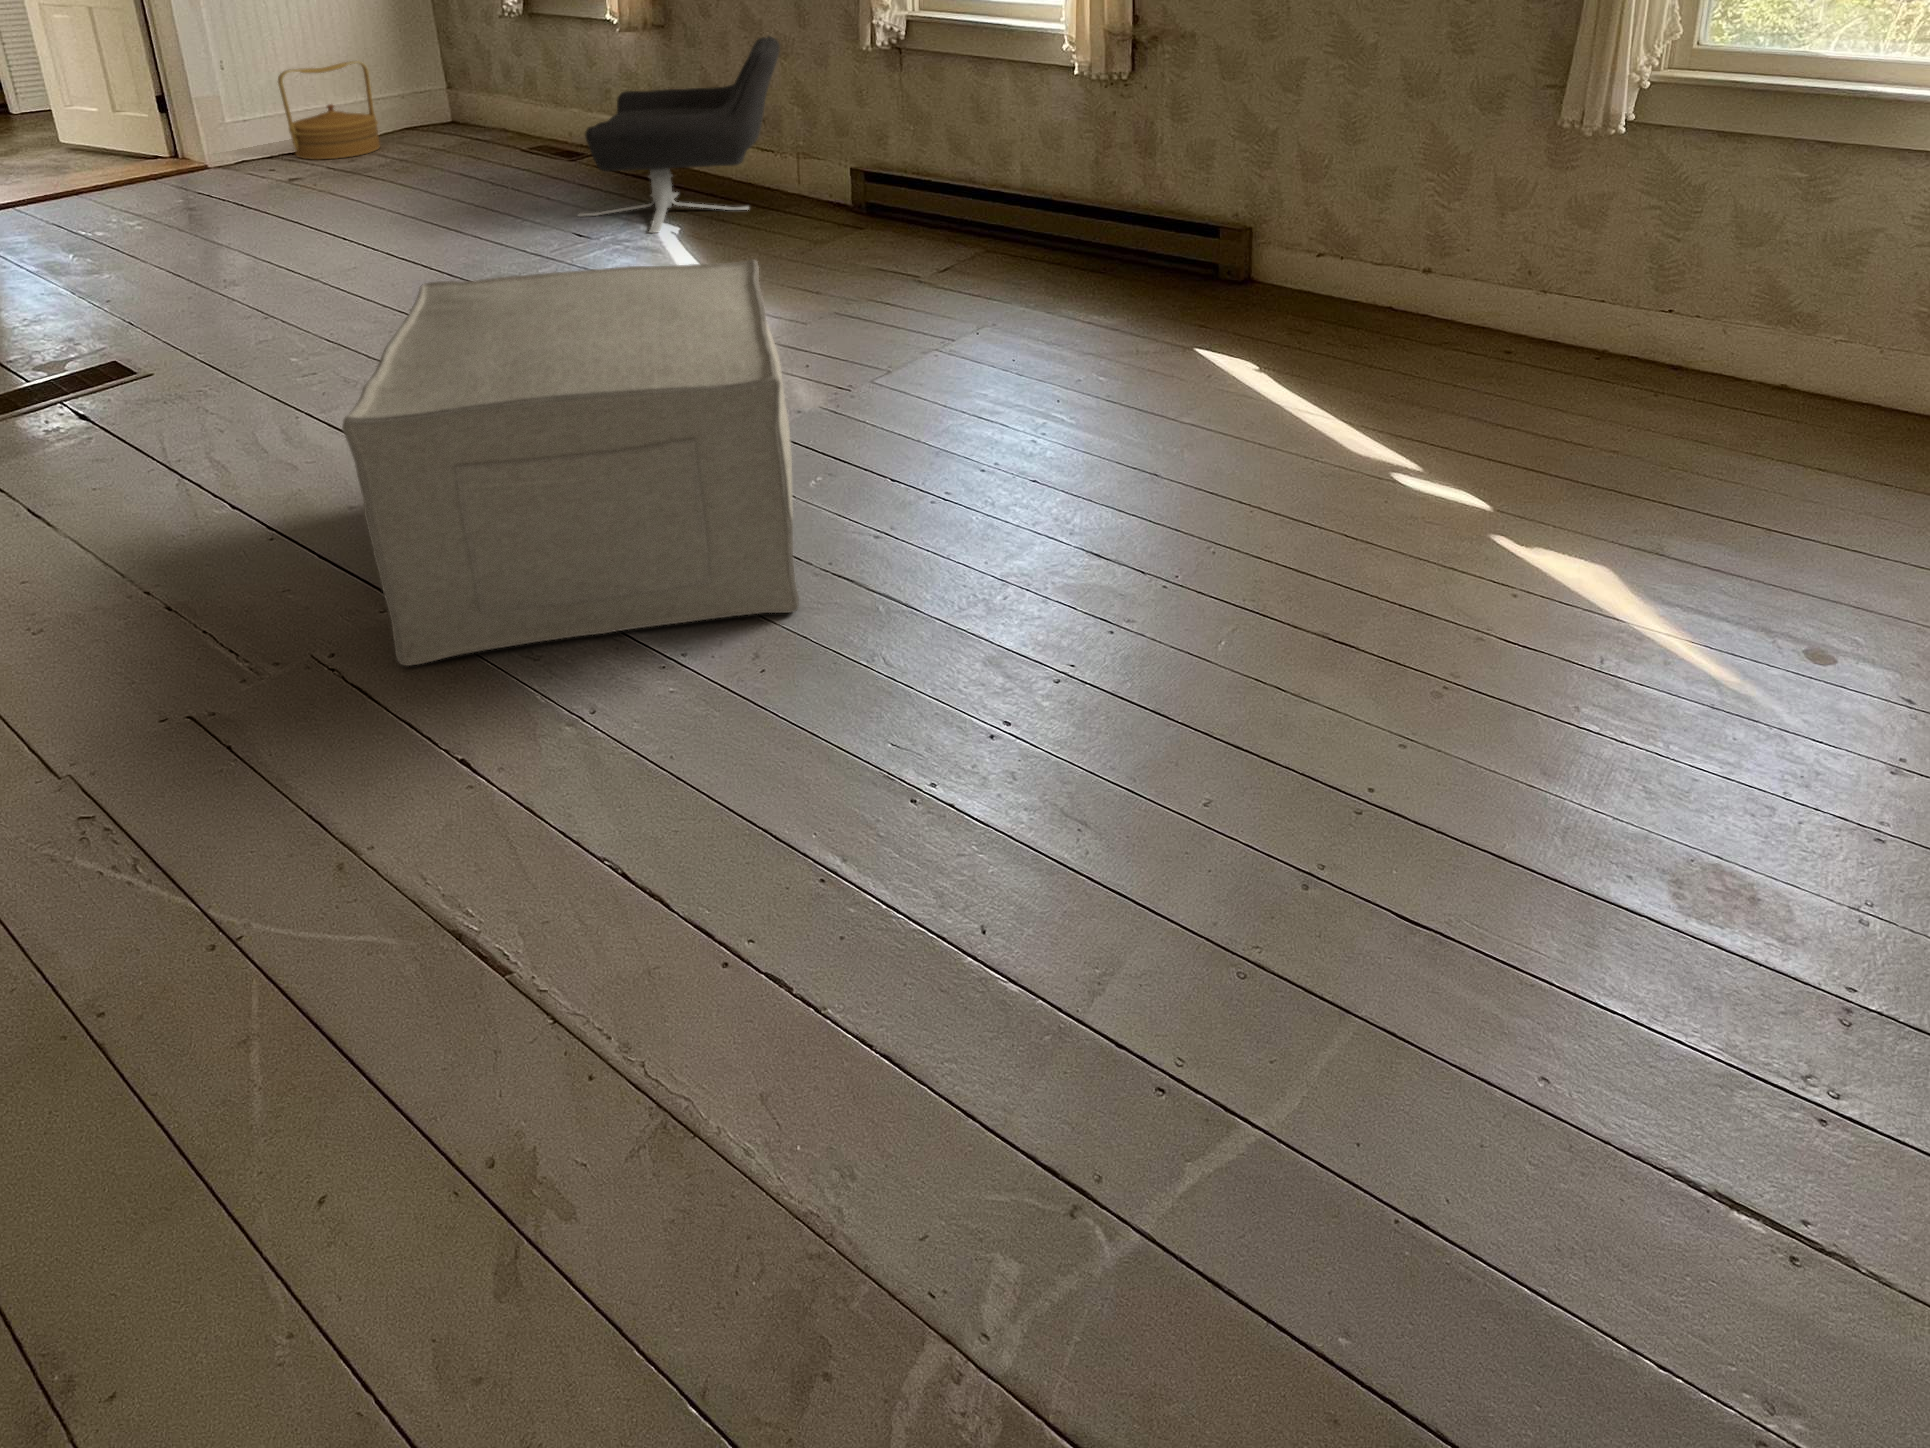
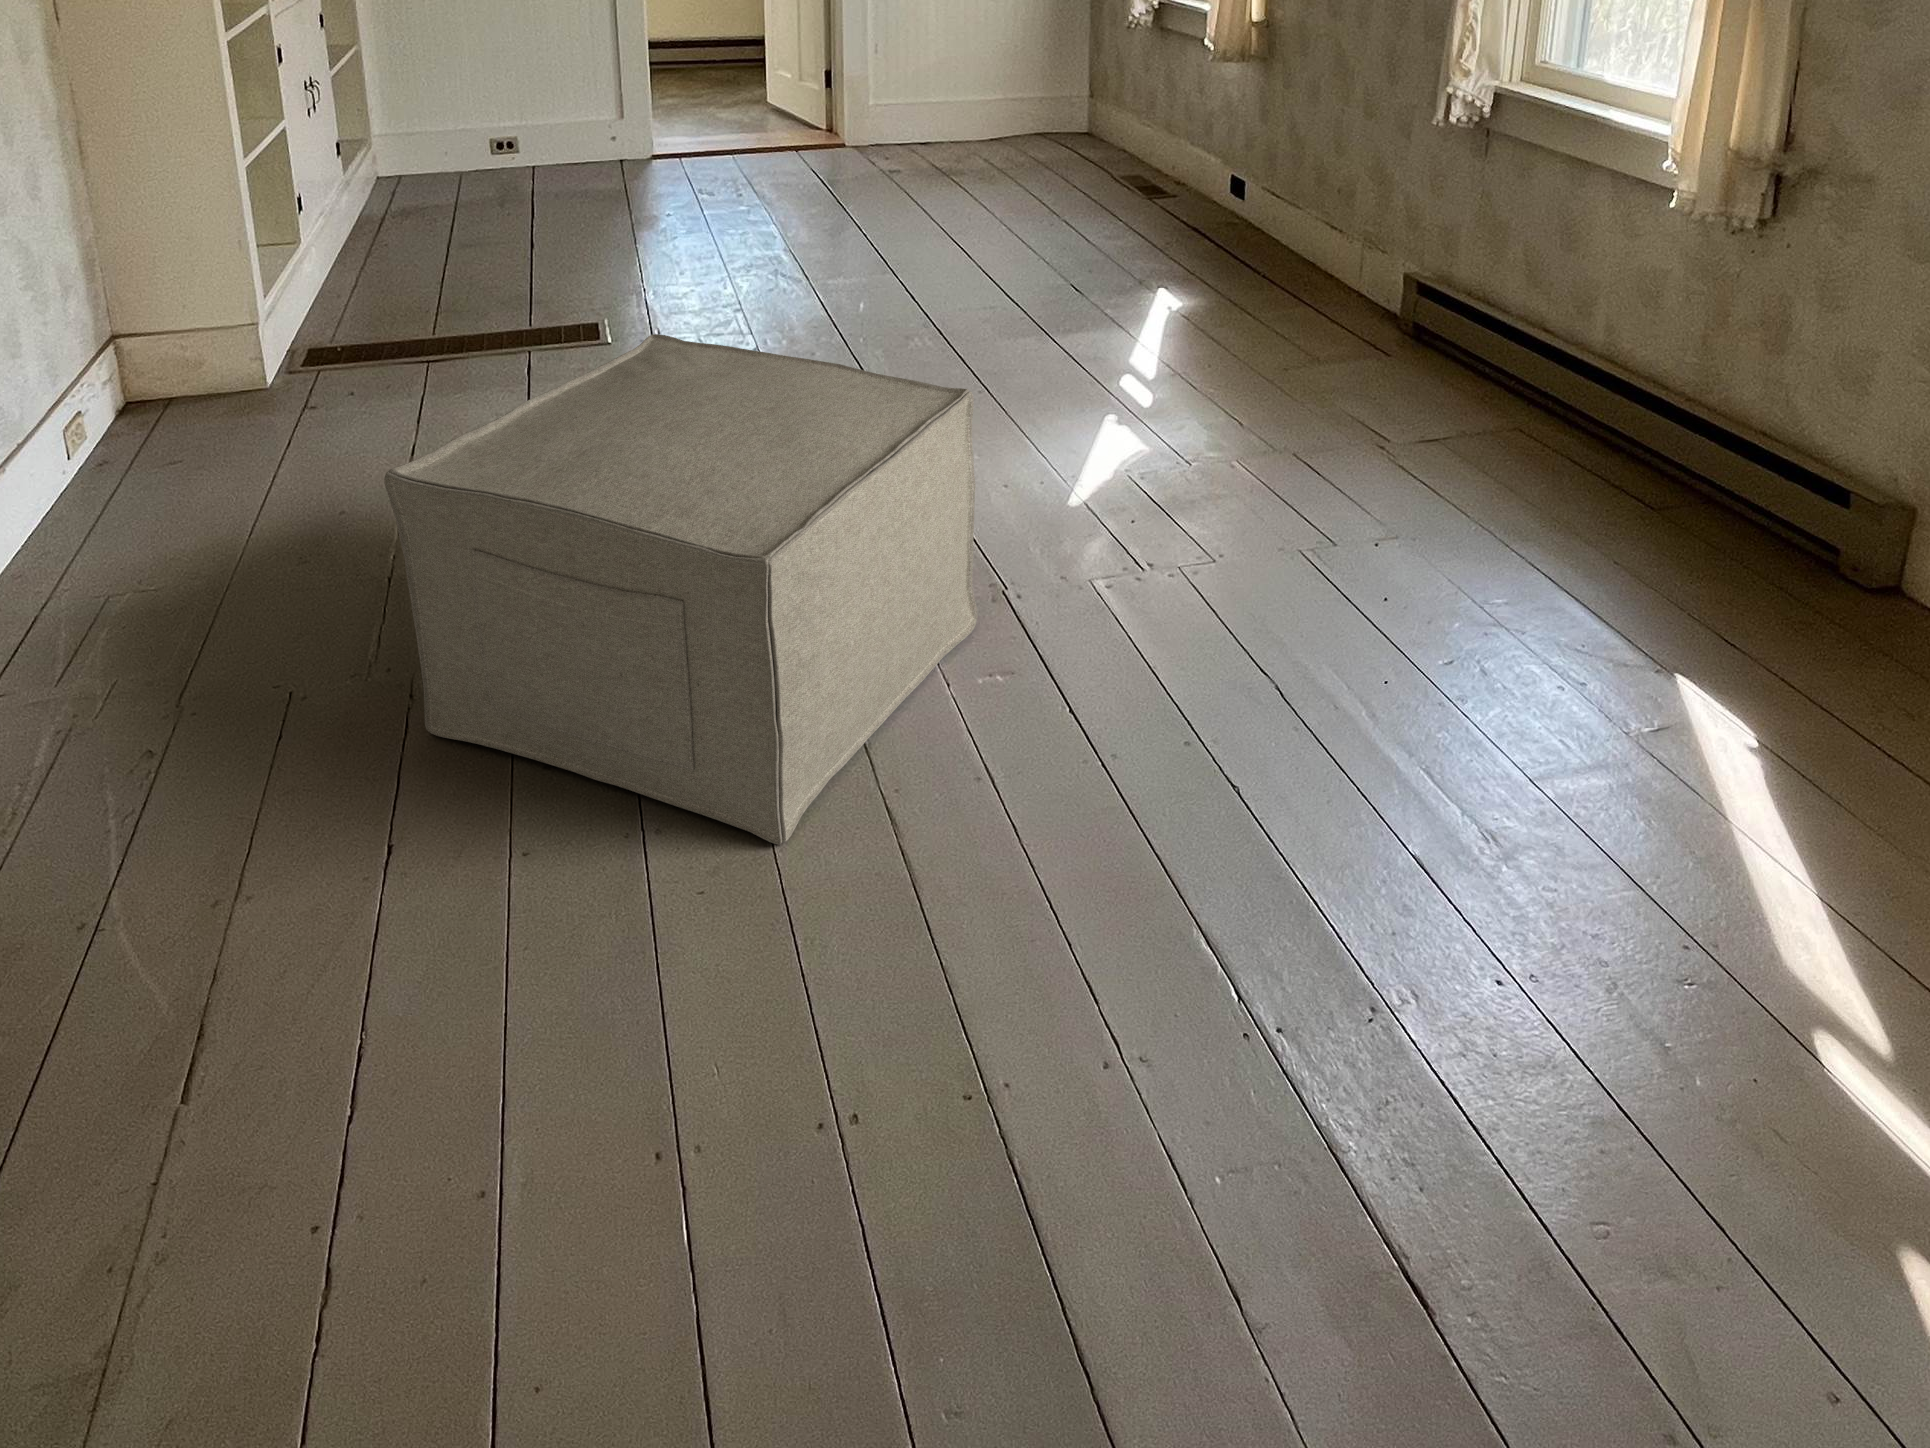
lounge chair: present [578,36,780,233] -> none [1082,88,1358,306]
woven basket: present [278,61,380,160] -> none [913,58,1003,156]

